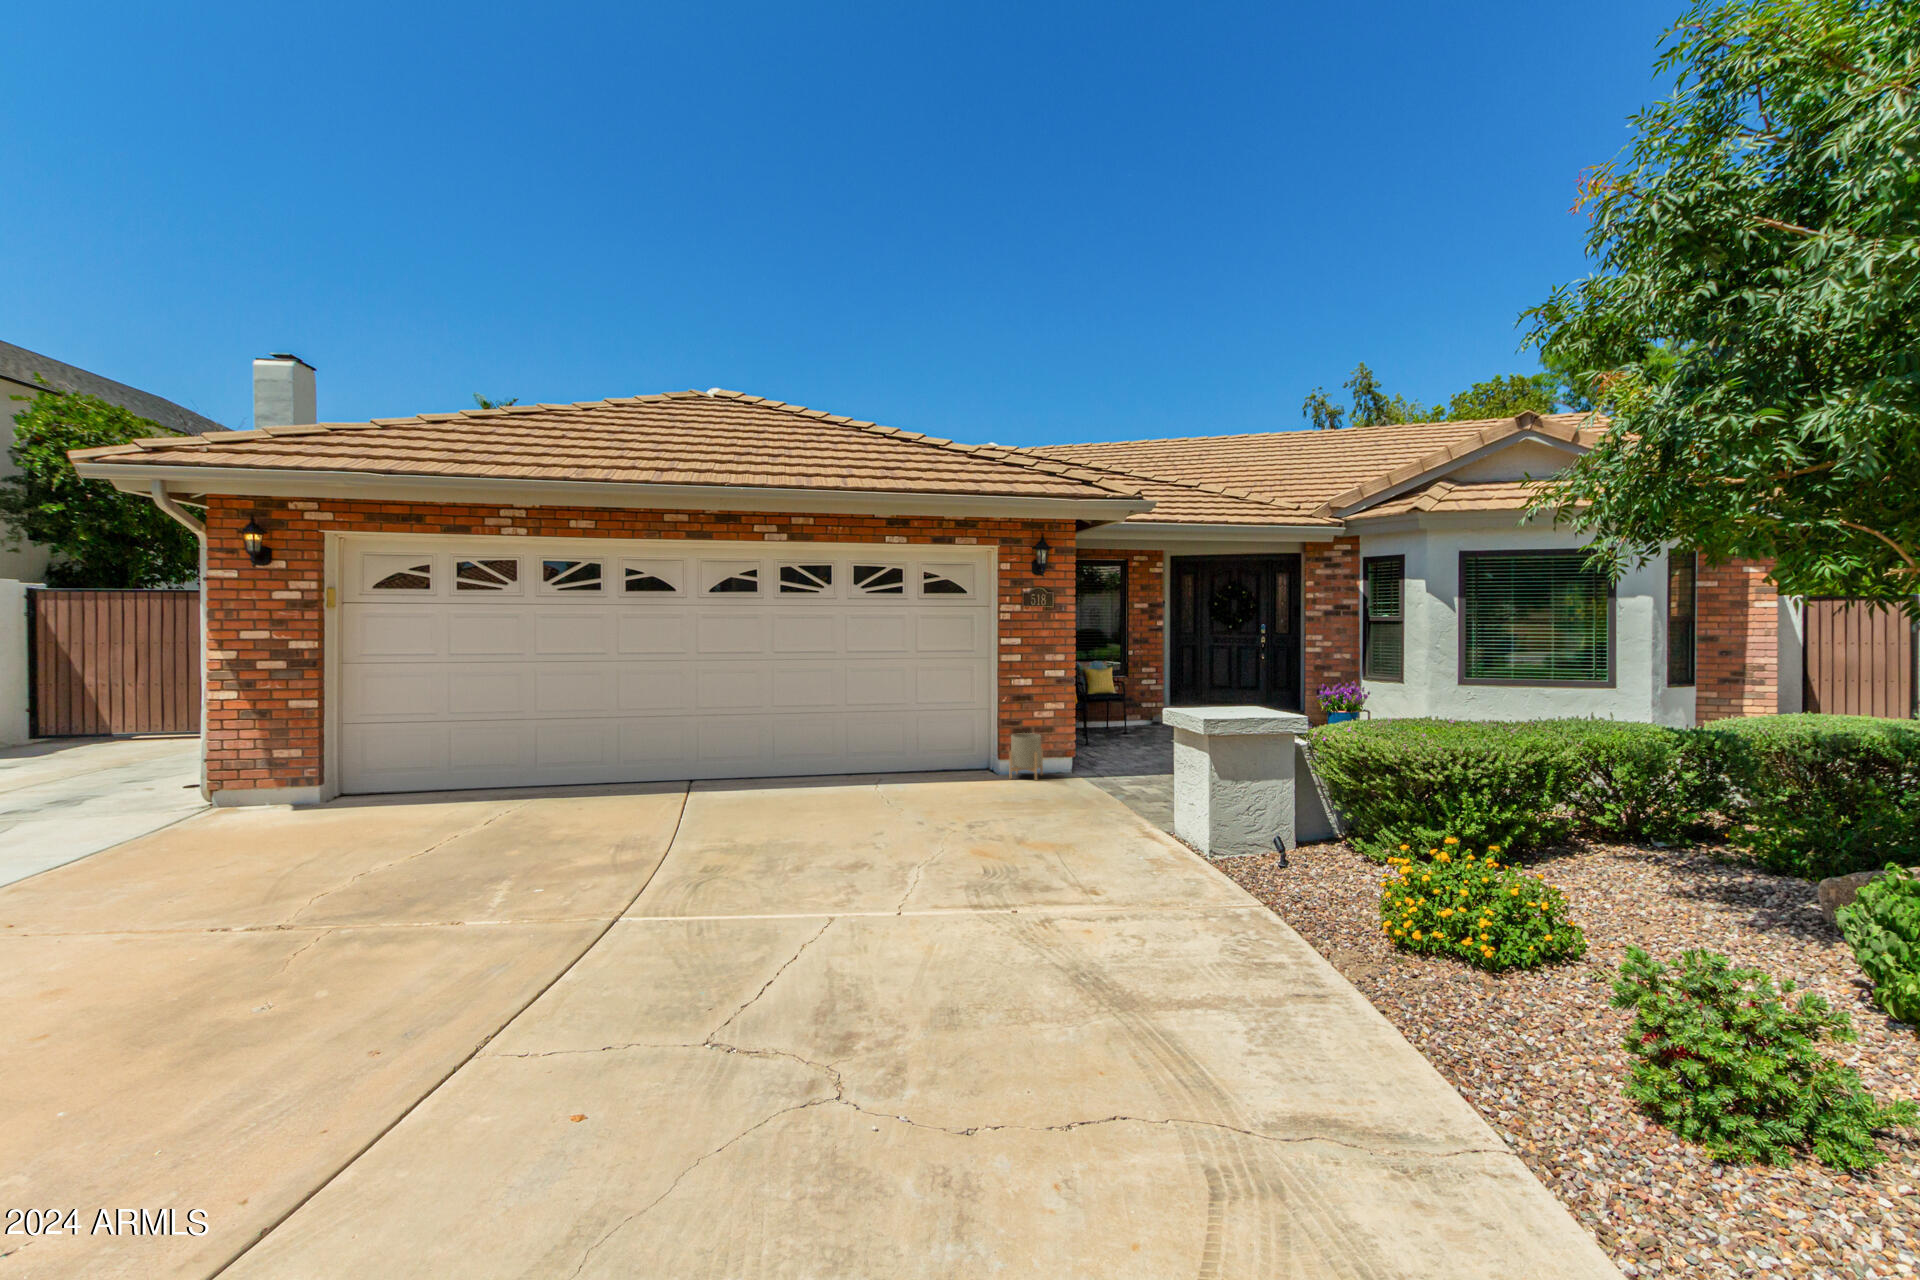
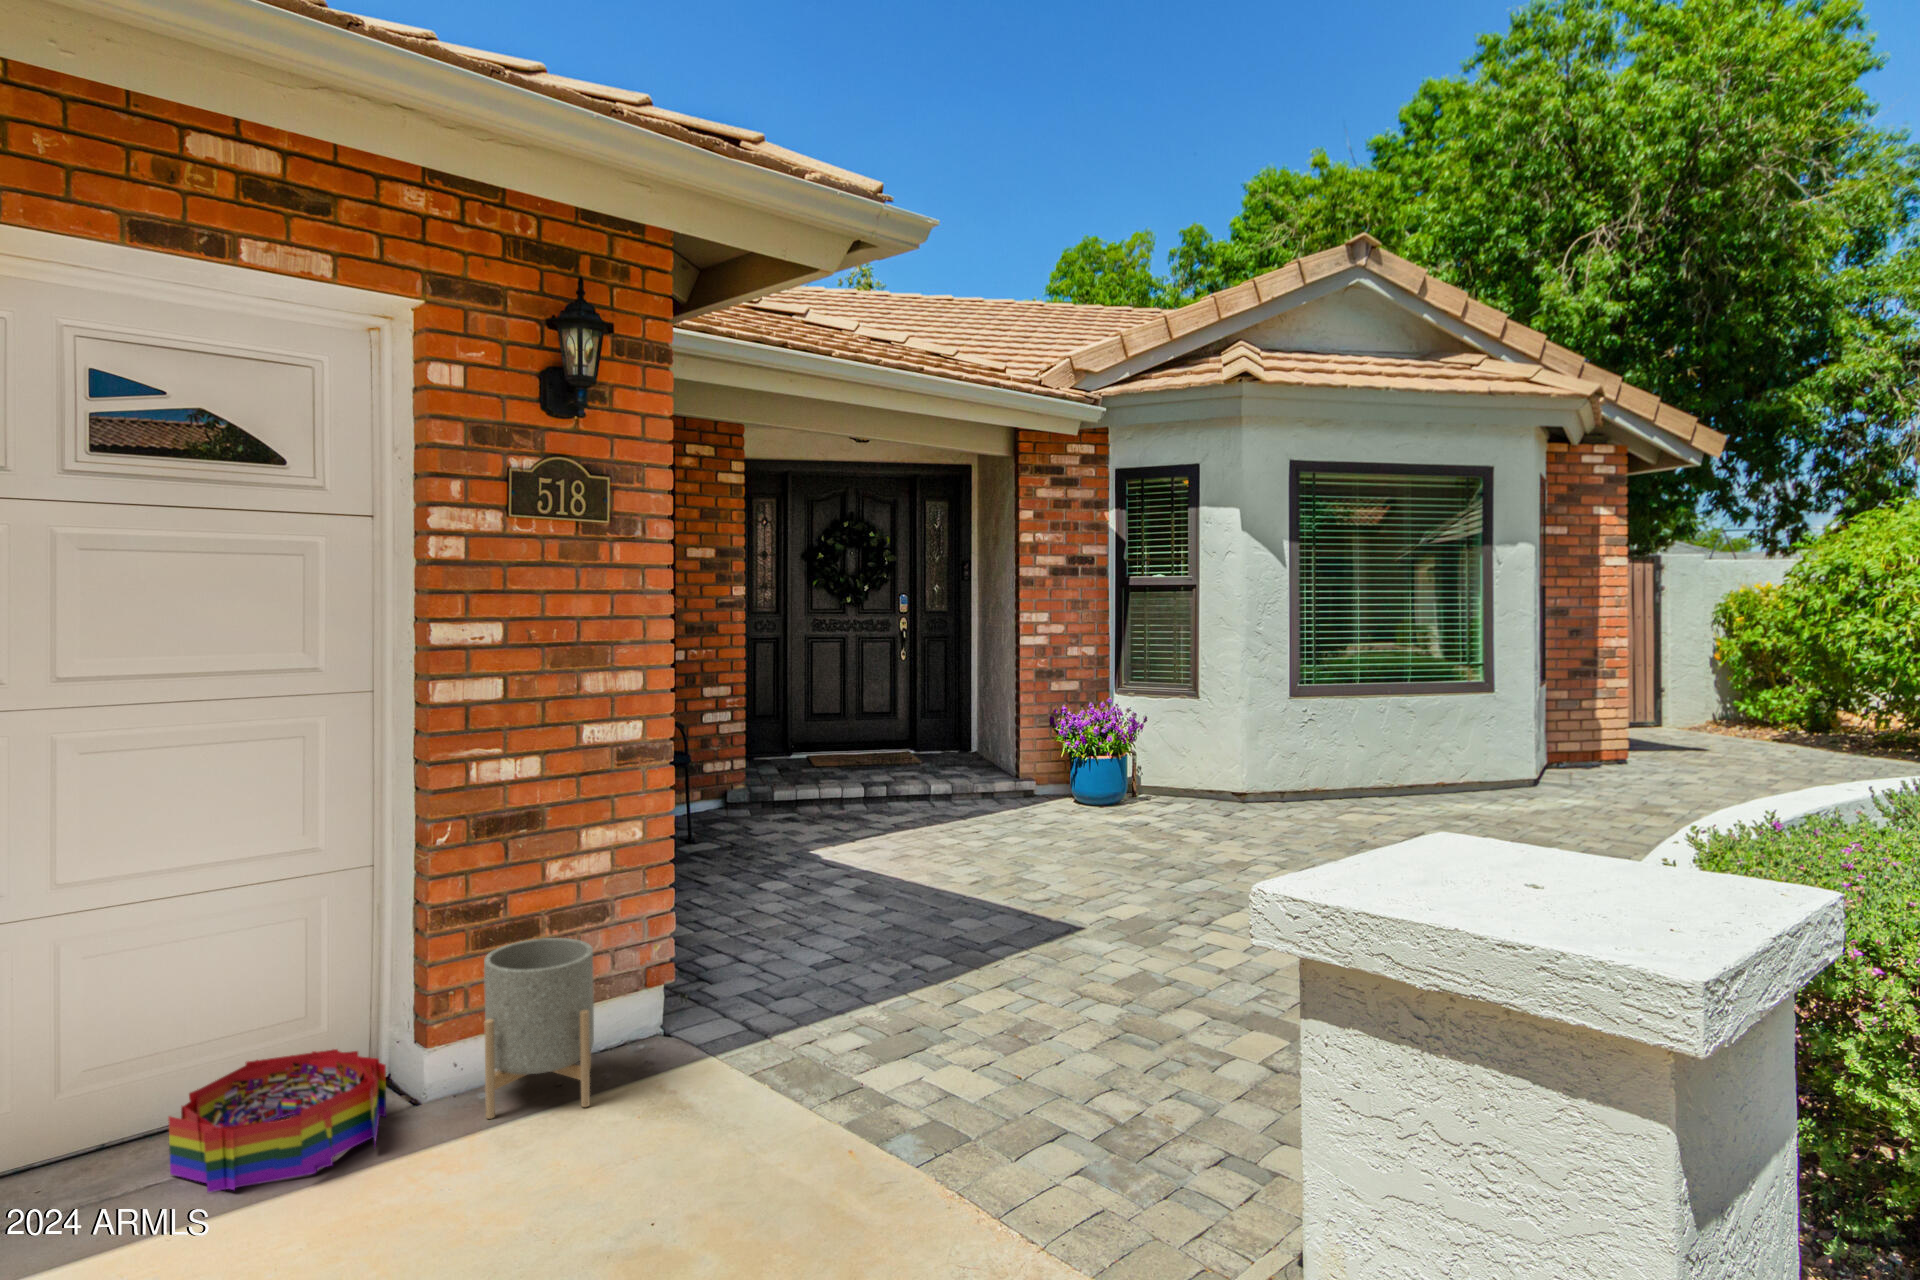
storage bin: none [936,756,985,781] -> present [168,1049,386,1192]

